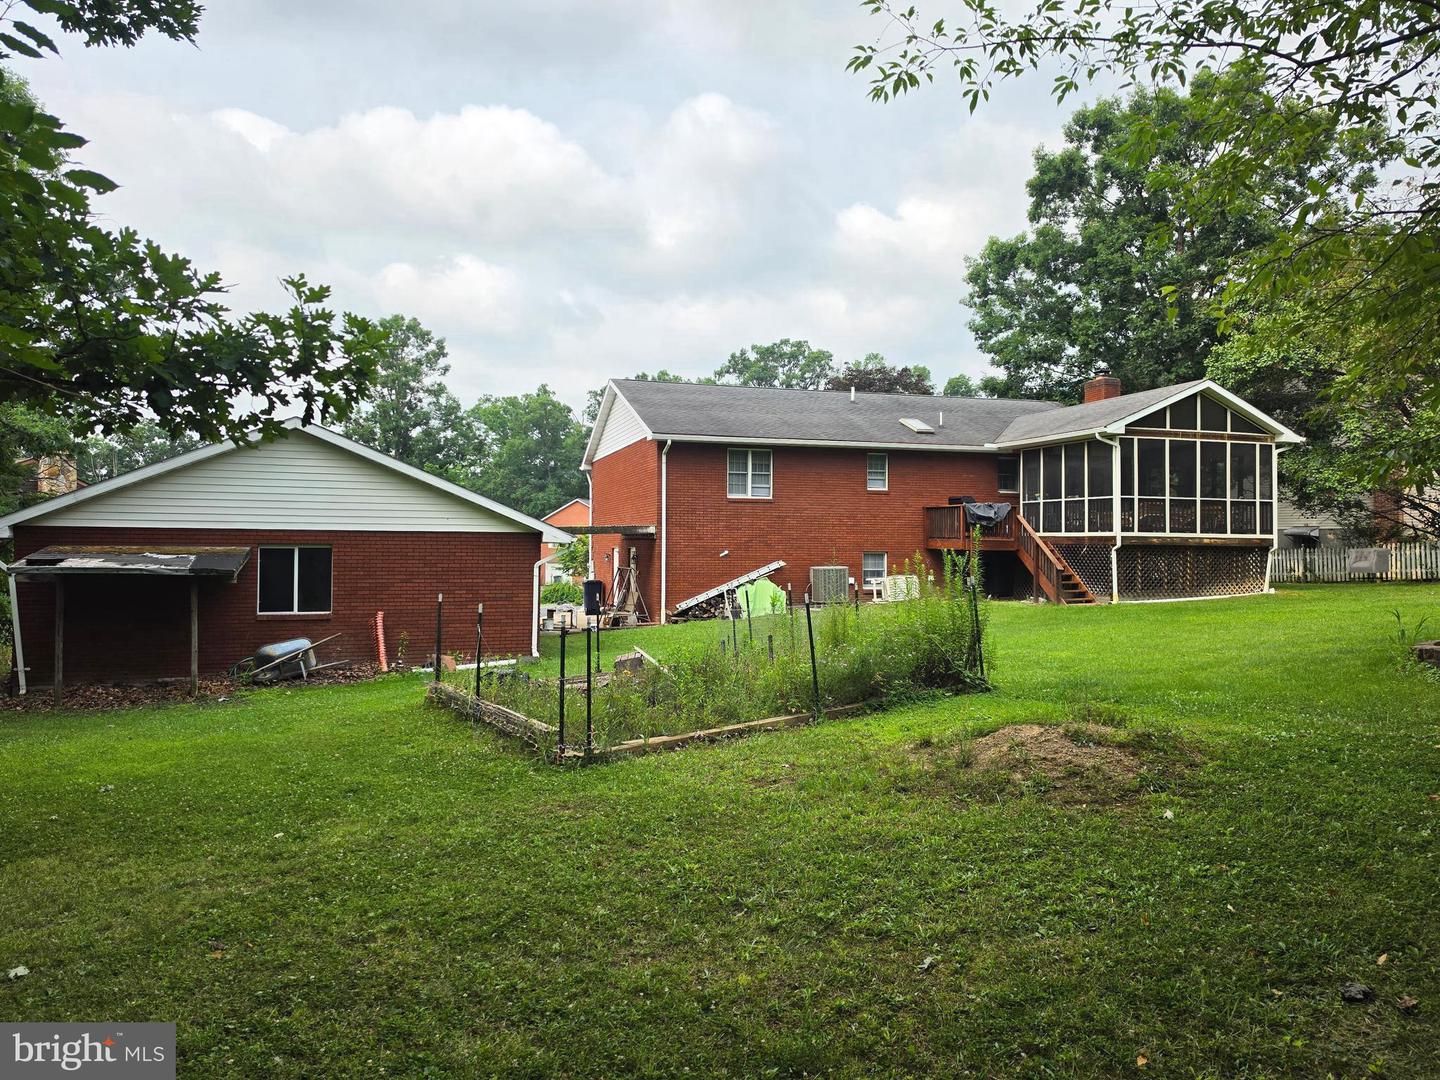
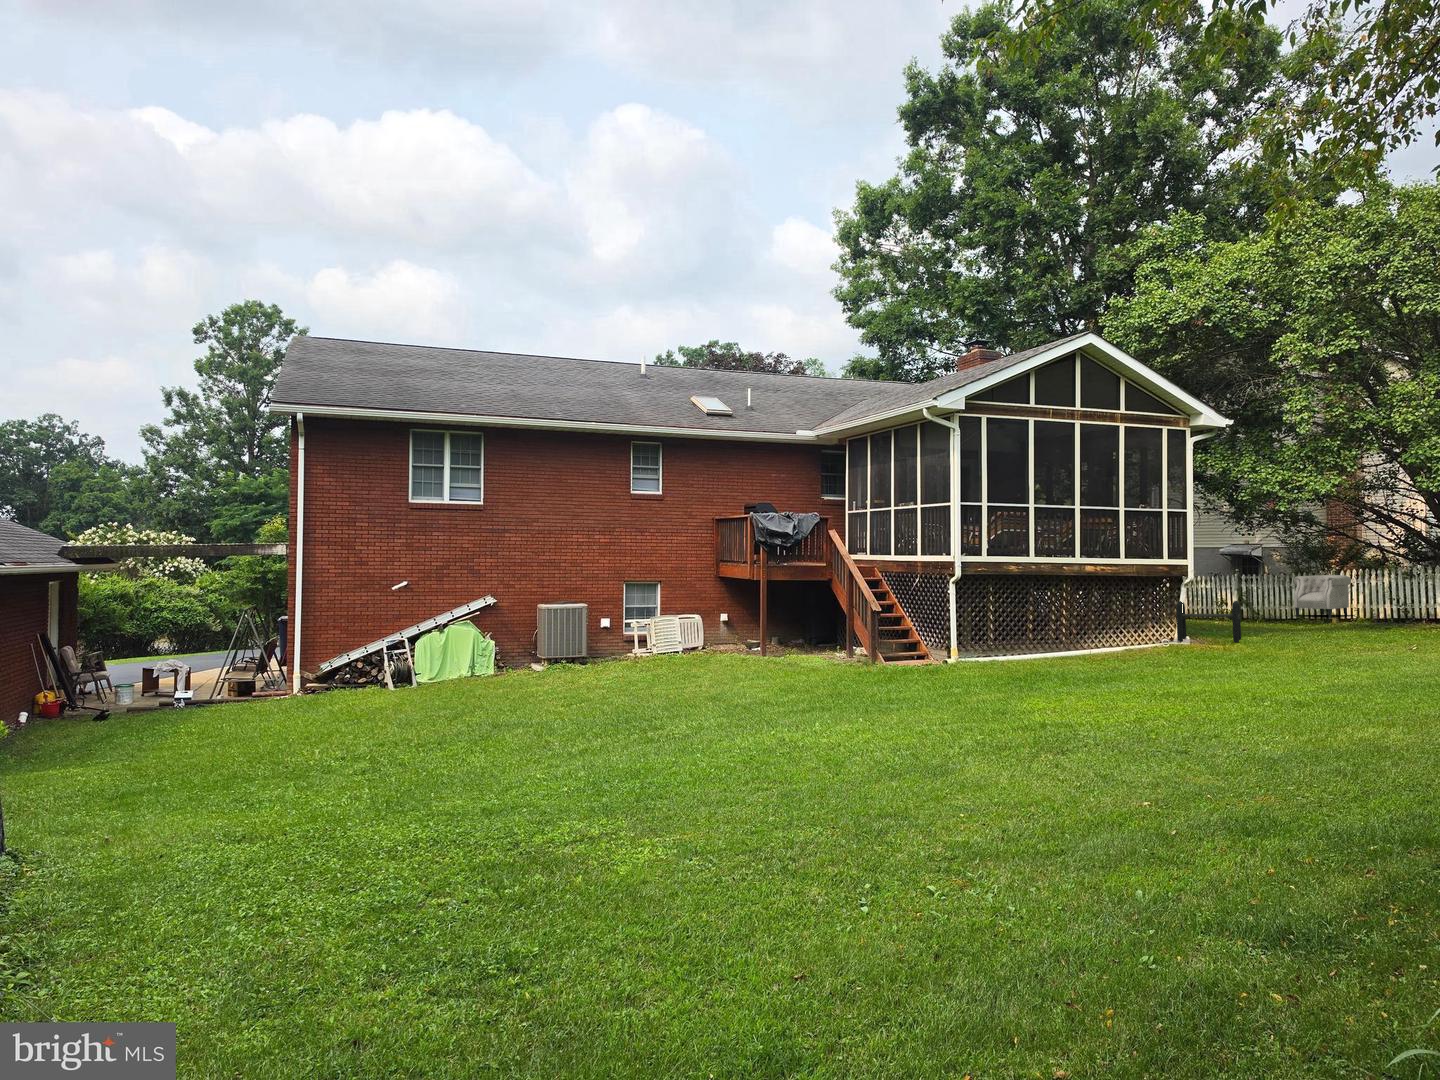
bench: none [1266,564,1312,593] -> present [1176,601,1241,642]

